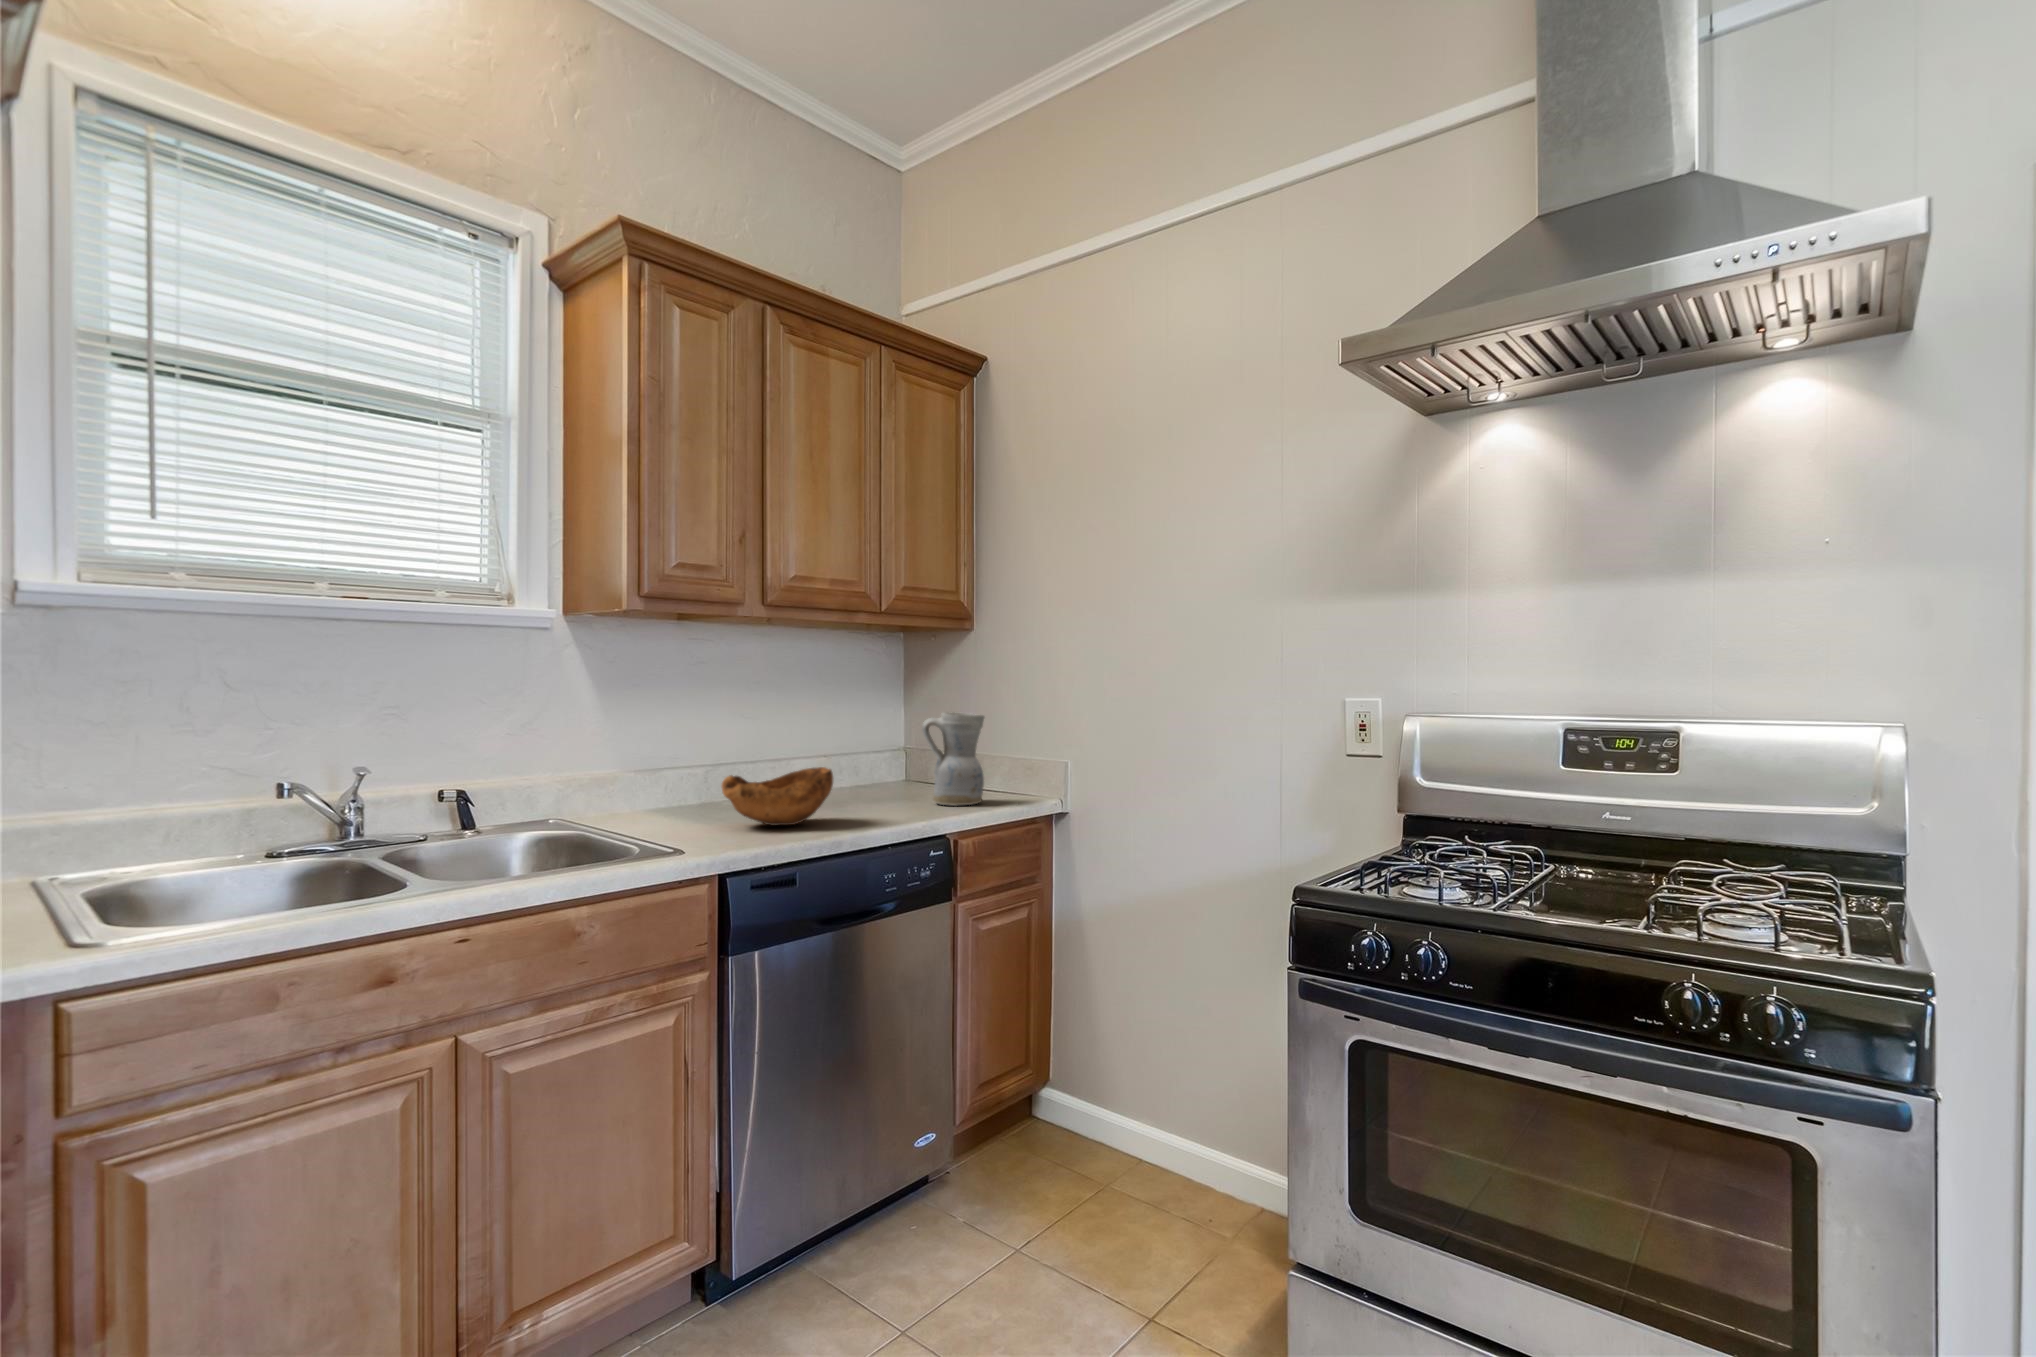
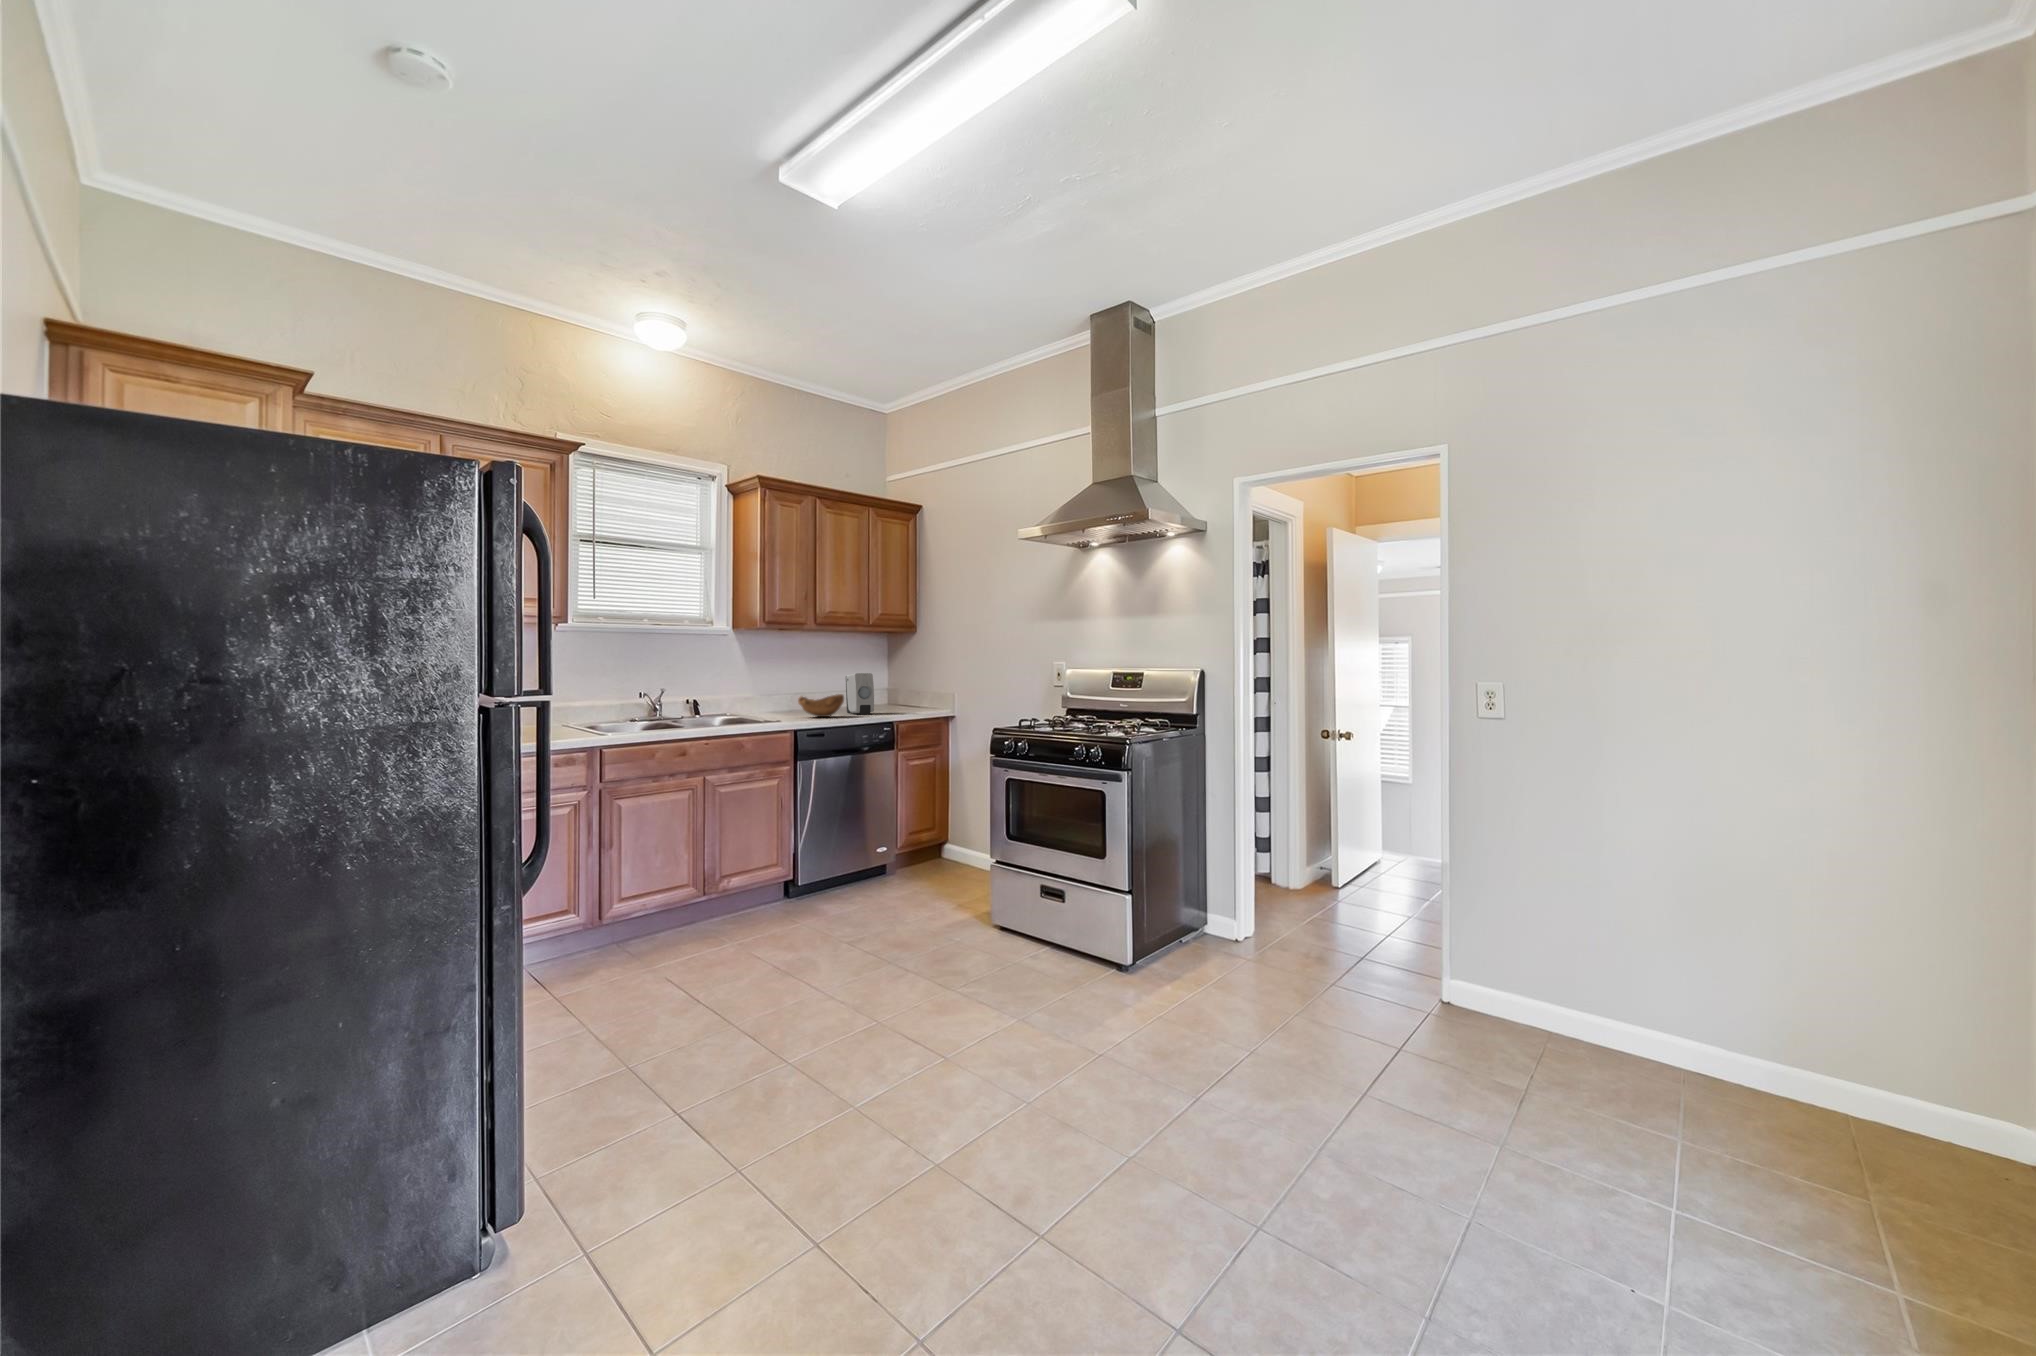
ceramic pitcher: present [922,712,984,805] -> none [888,673,916,714]
soap dispenser: none [825,714,893,810] -> present [846,673,874,714]

